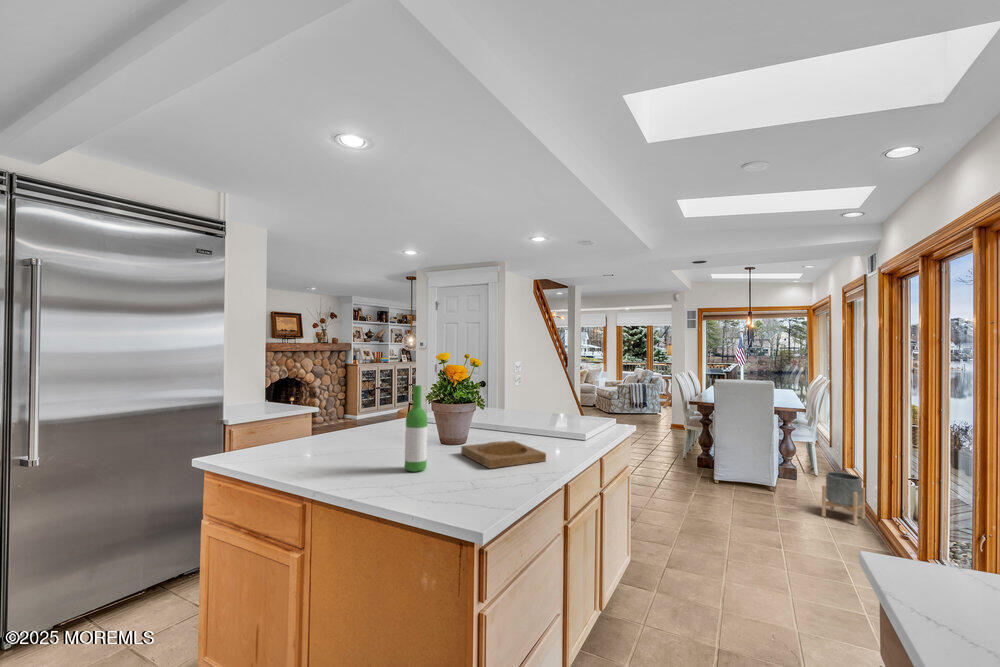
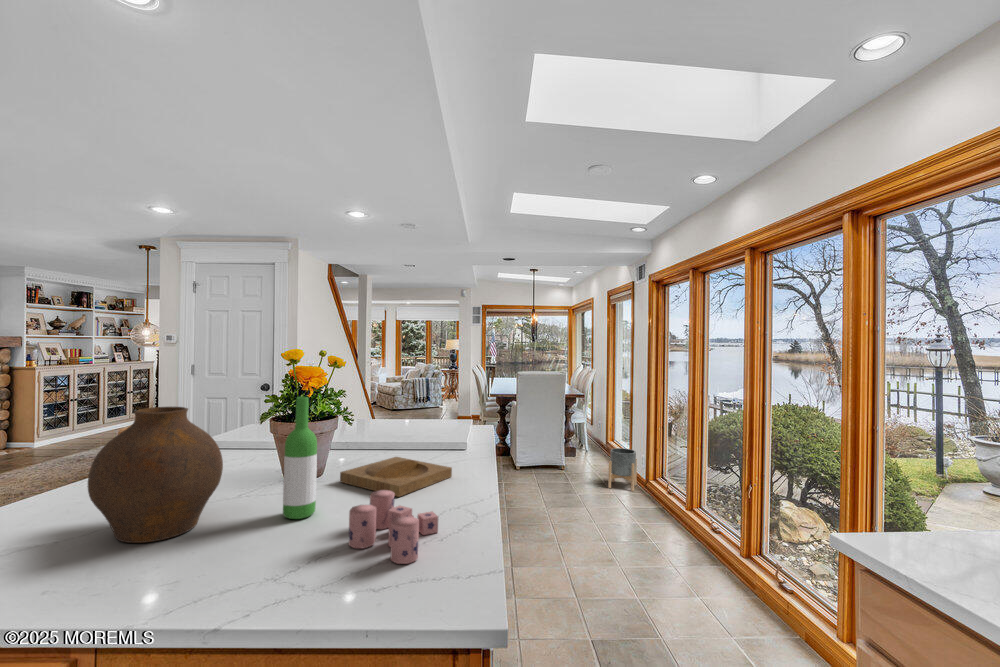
vase: none [300,388,373,470] -> present [88,407,223,543]
candle: none [425,458,491,508] -> present [349,490,438,564]

